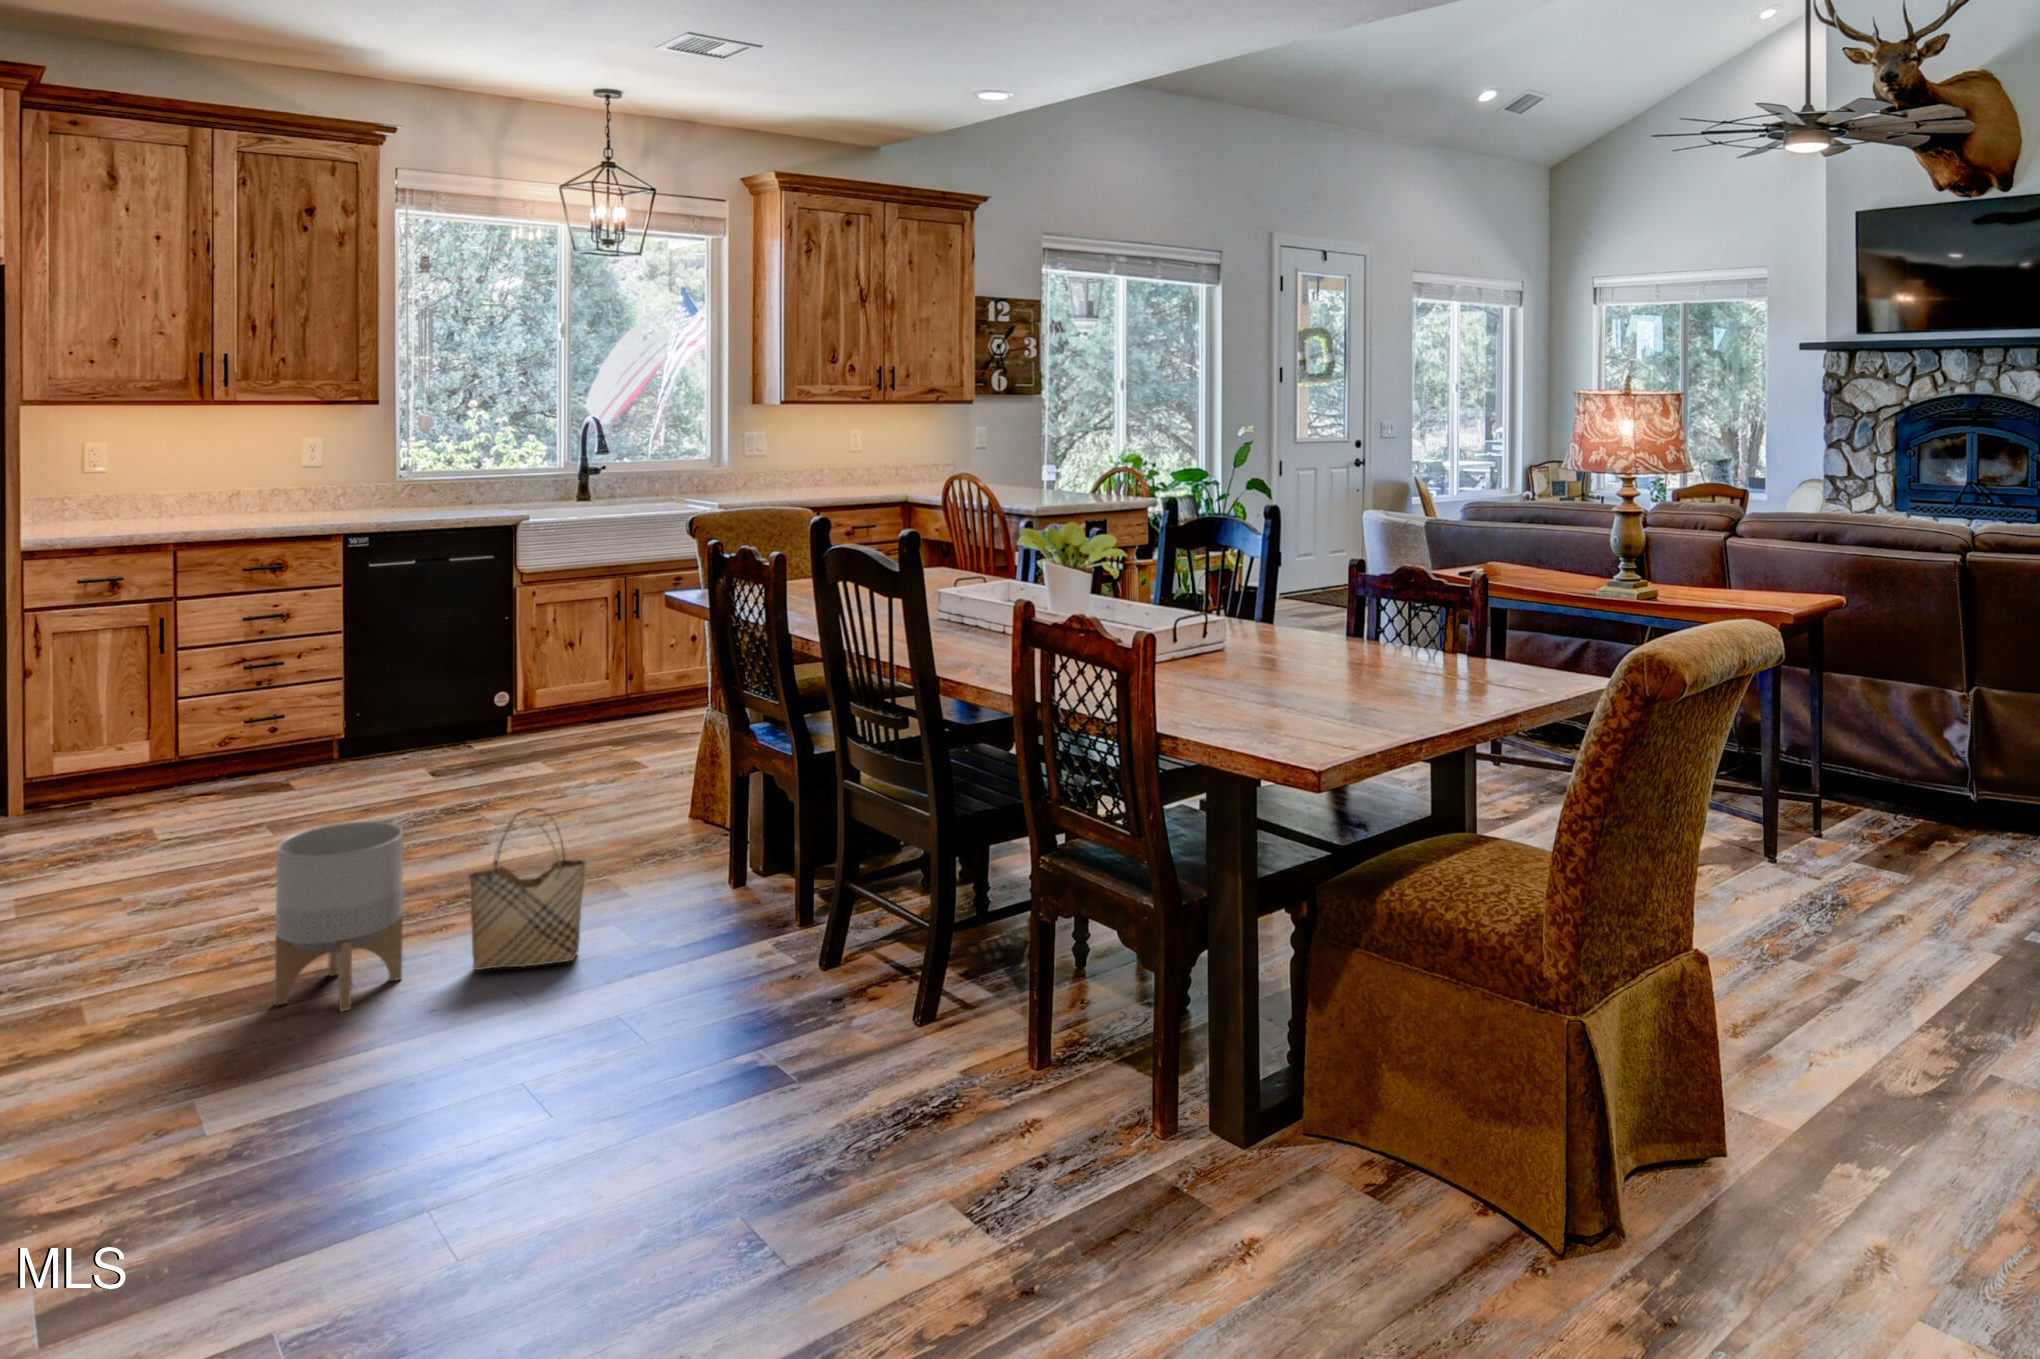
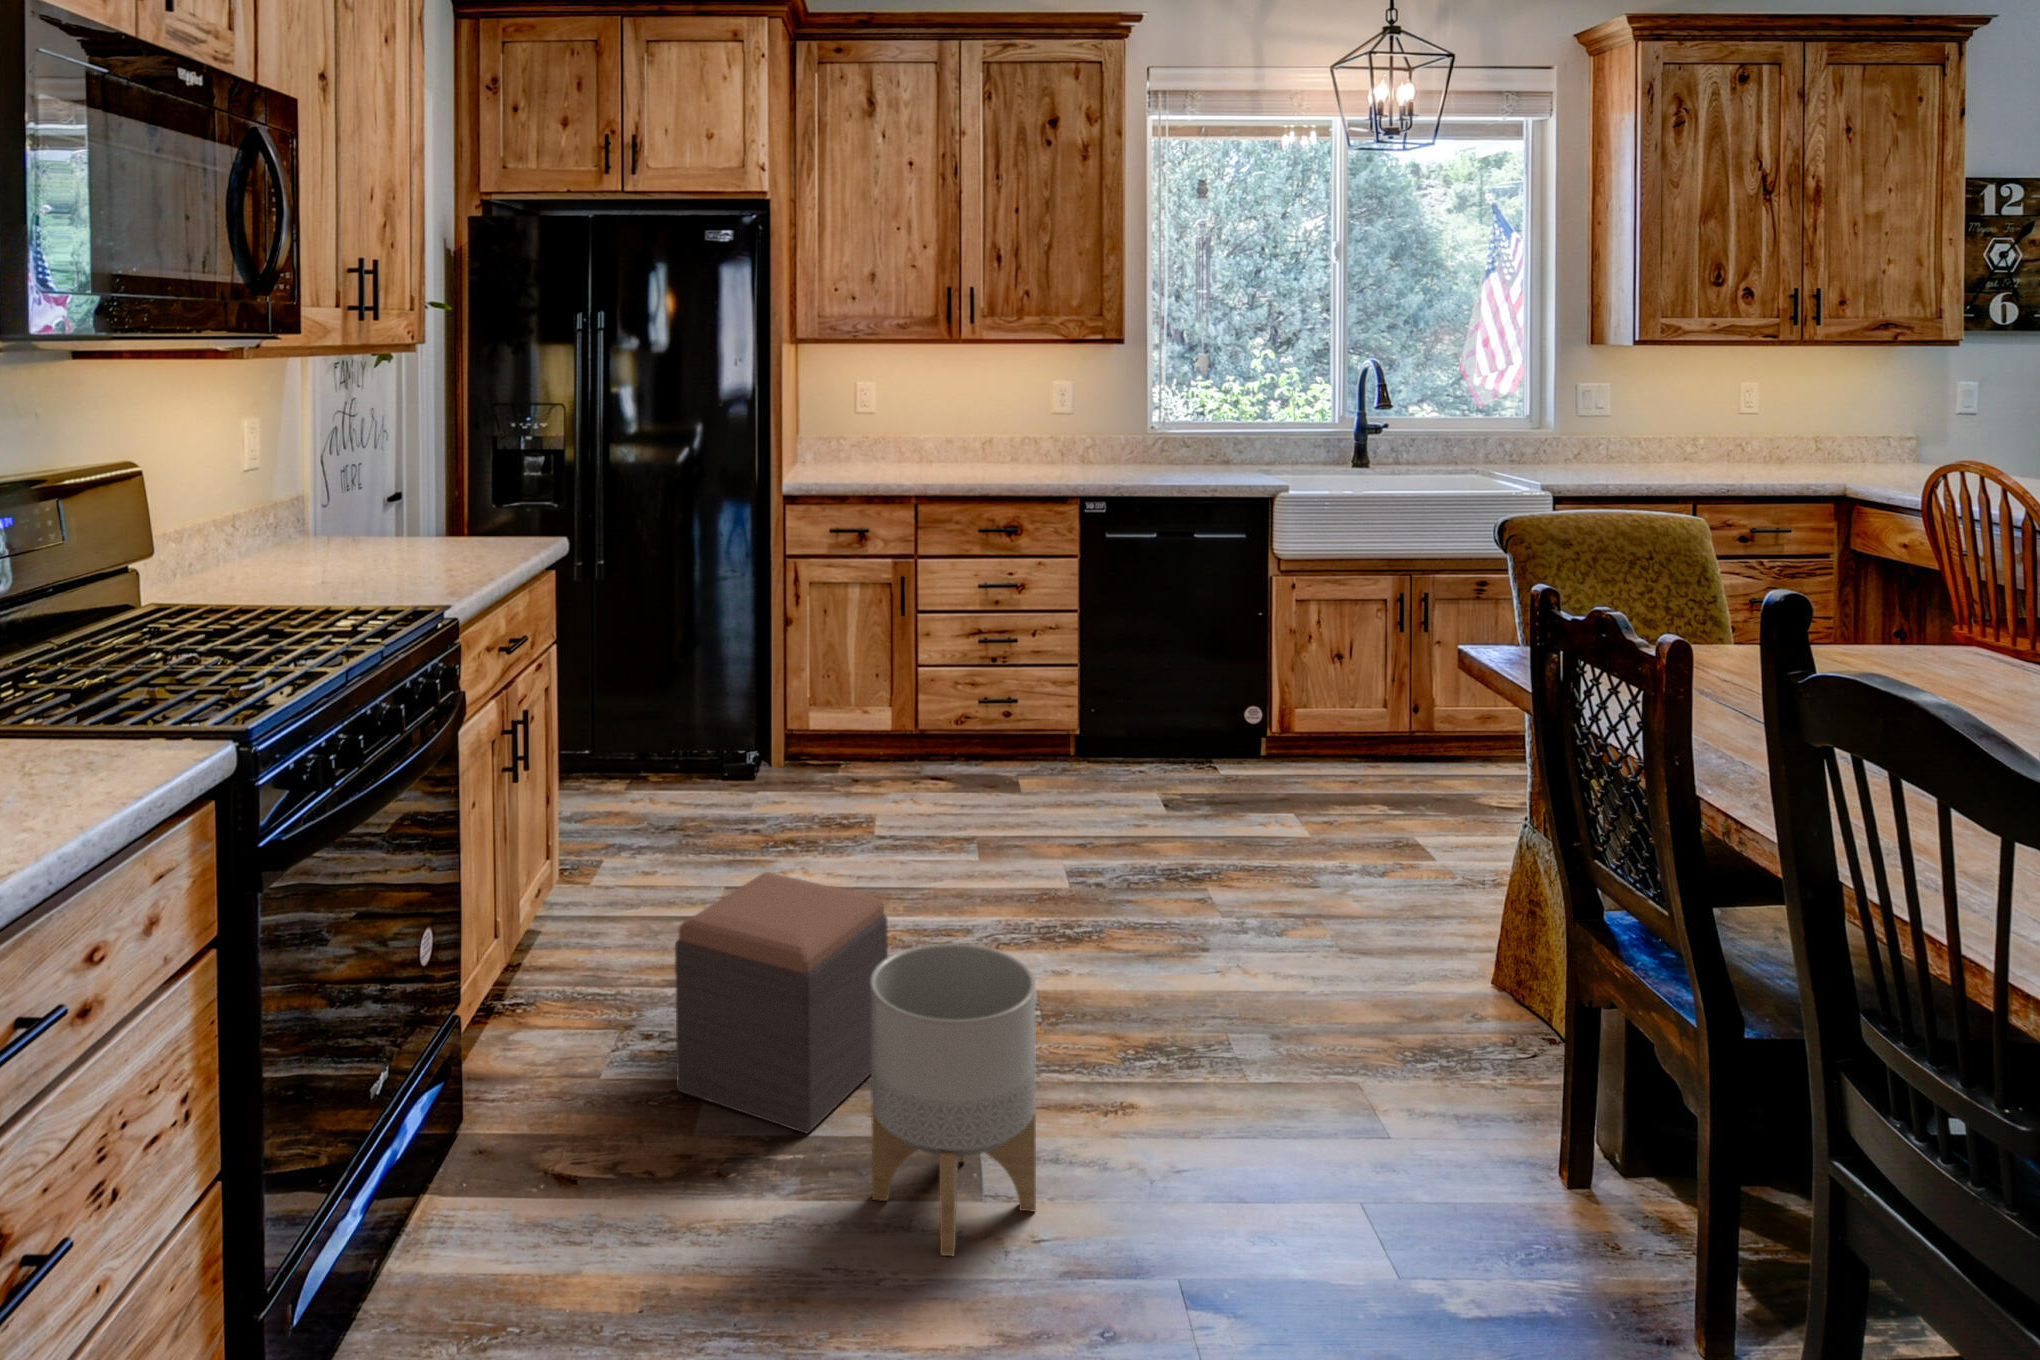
woven basket: present [468,808,587,970] -> none [1123,993,1308,1286]
footstool: none [63,826,251,1006] -> present [675,872,888,1134]

